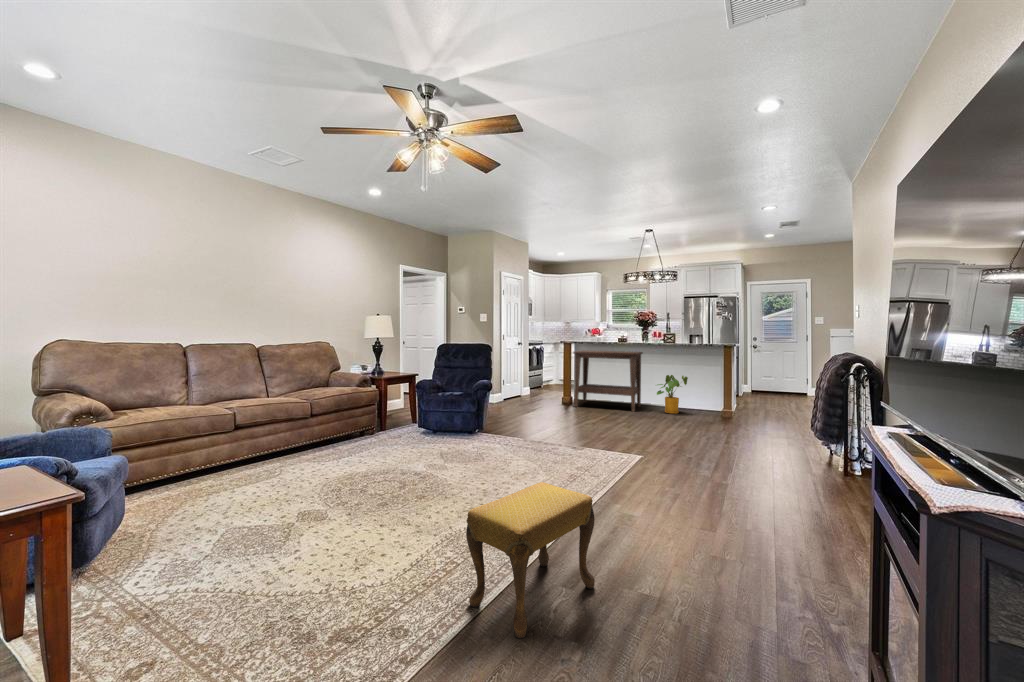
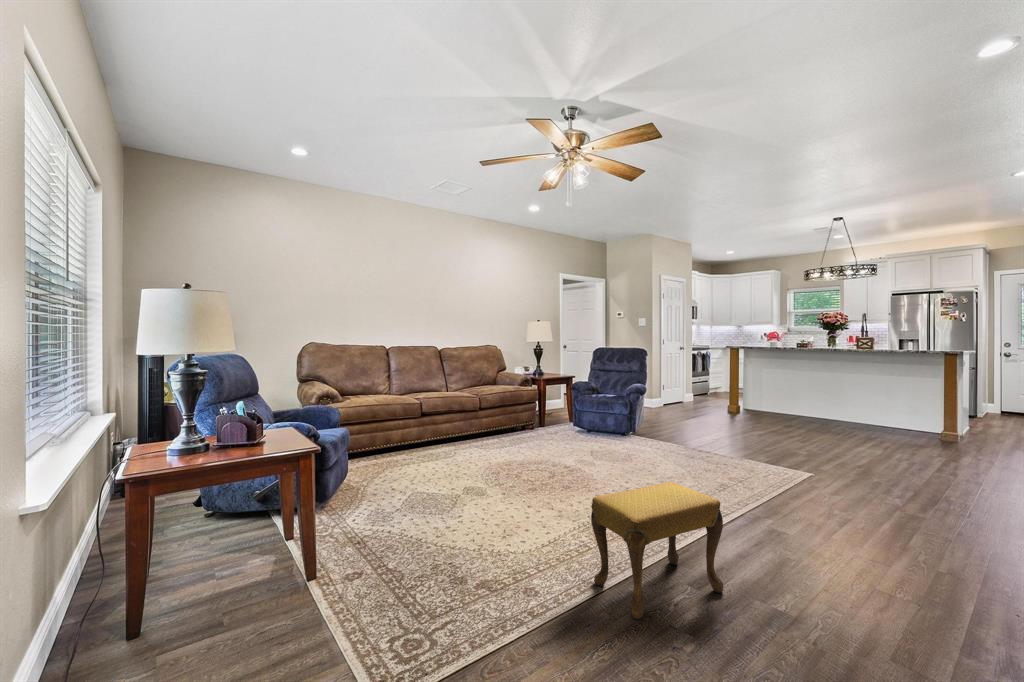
side table: present [573,350,643,412] -> none [743,355,834,426]
house plant: present [657,375,688,414] -> none [849,385,898,432]

